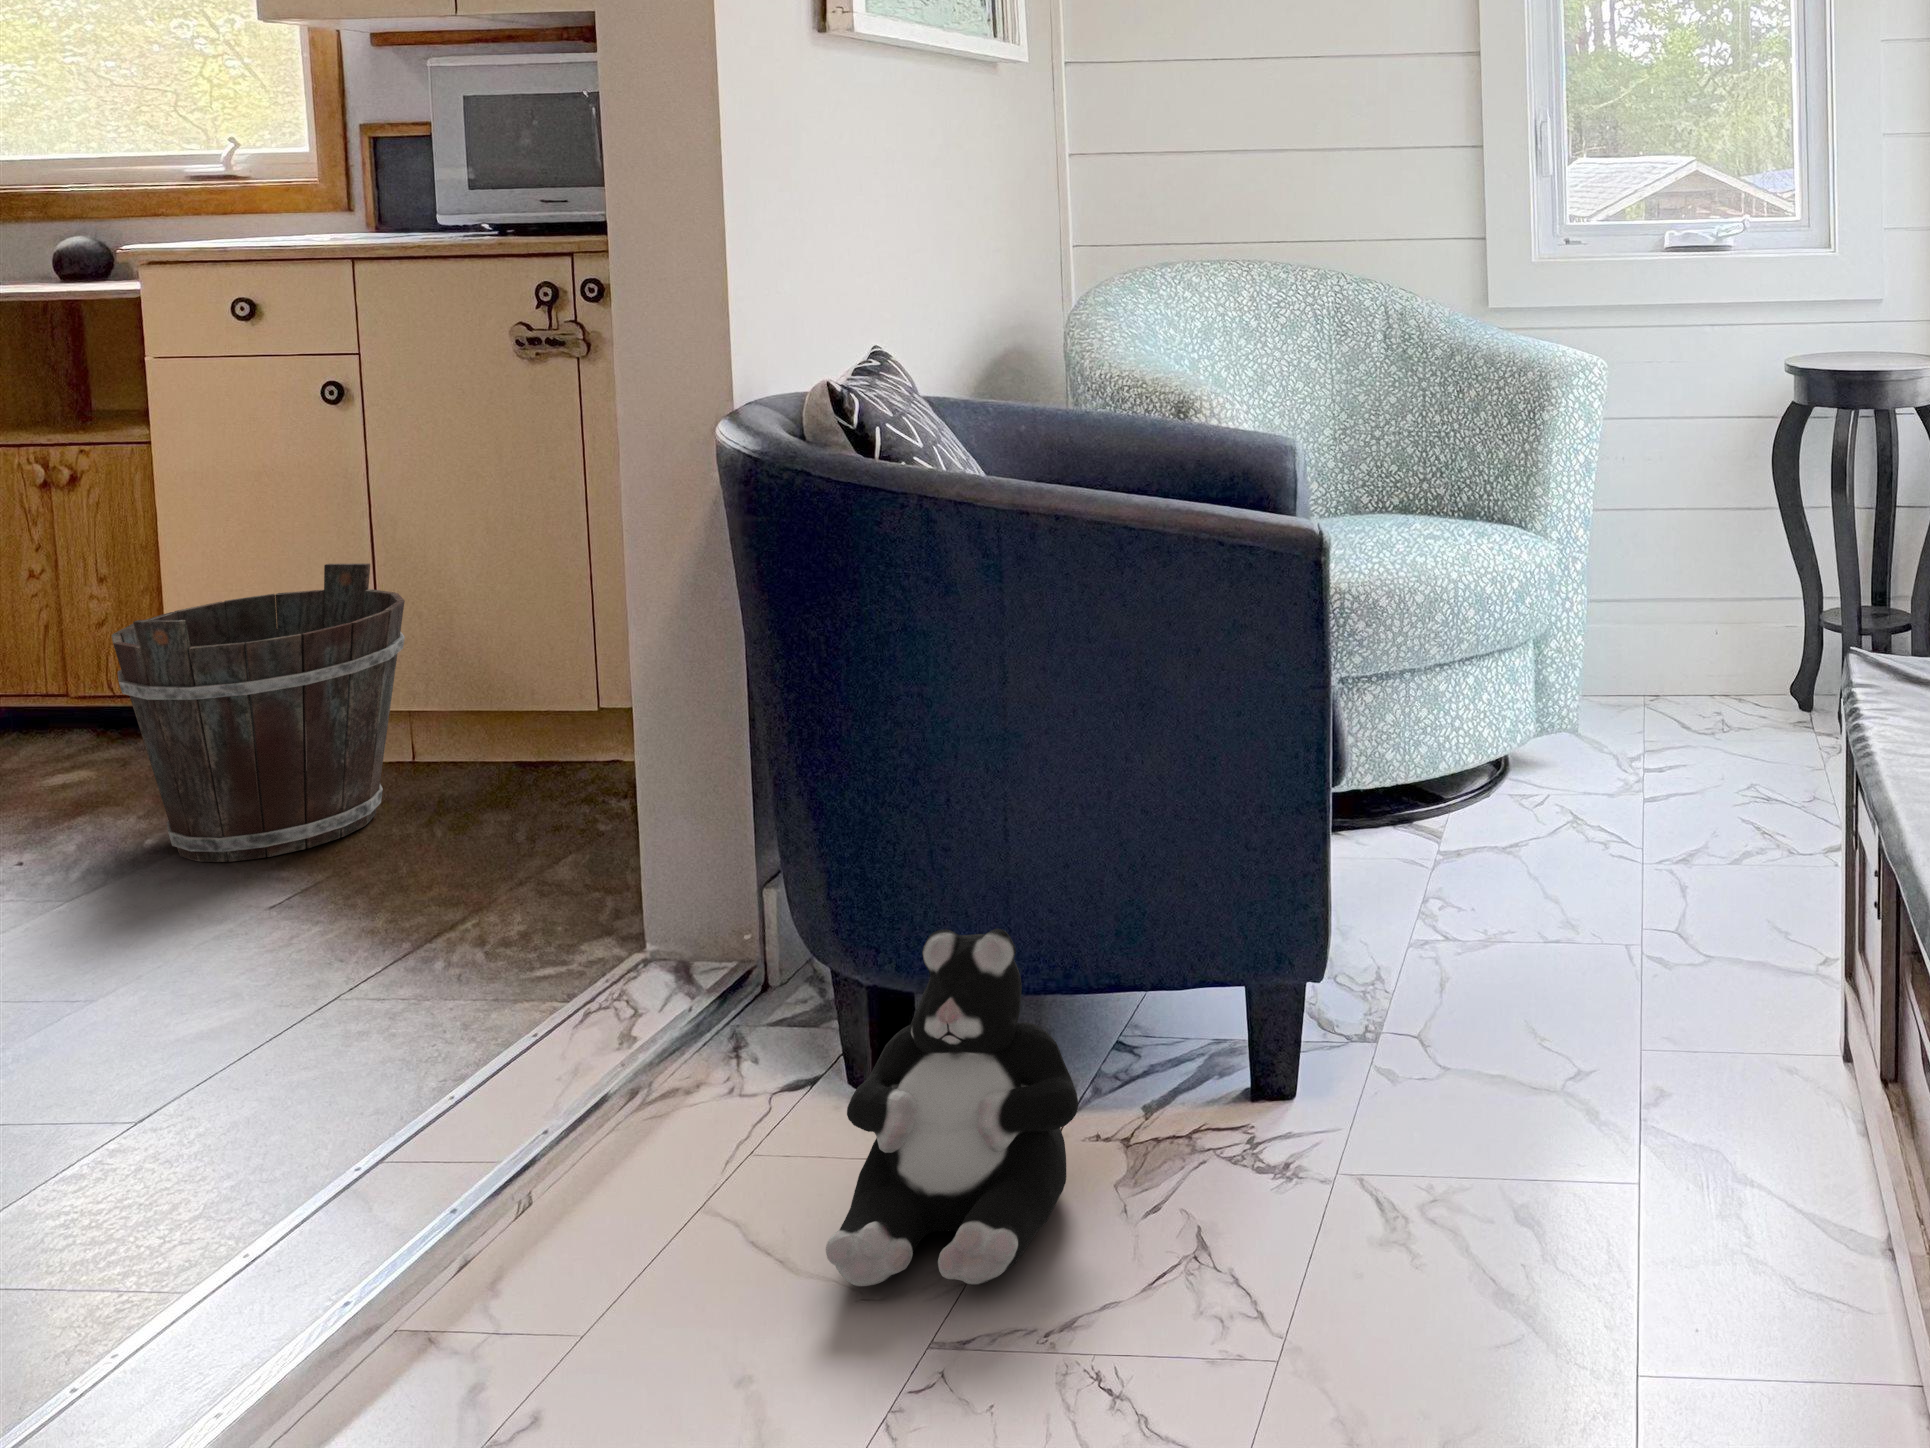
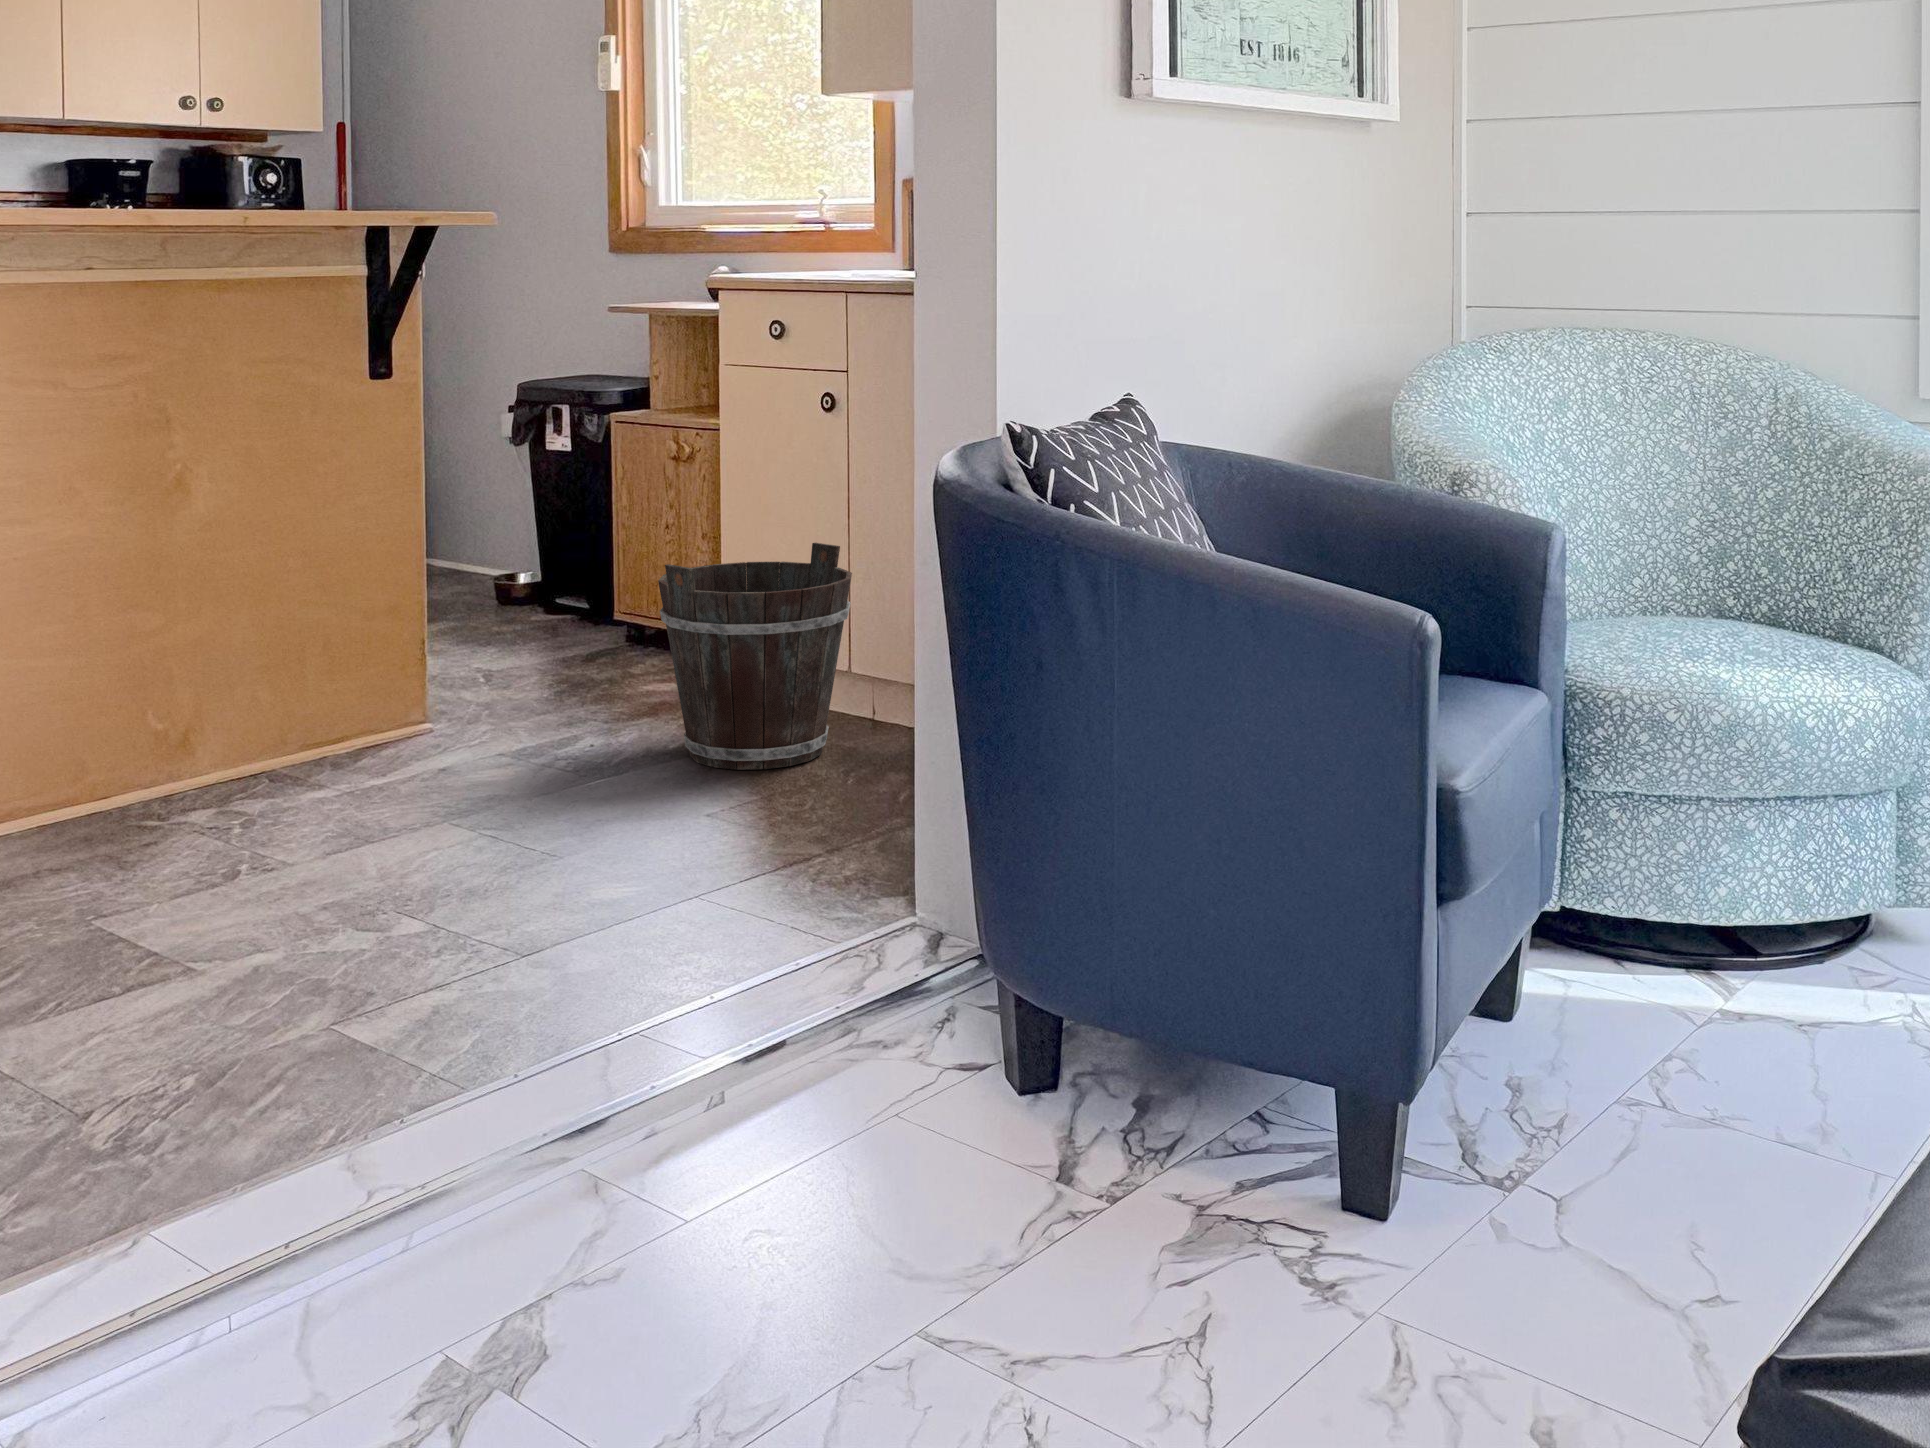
plush toy: present [826,929,1078,1286] -> none [867,932,1121,1285]

